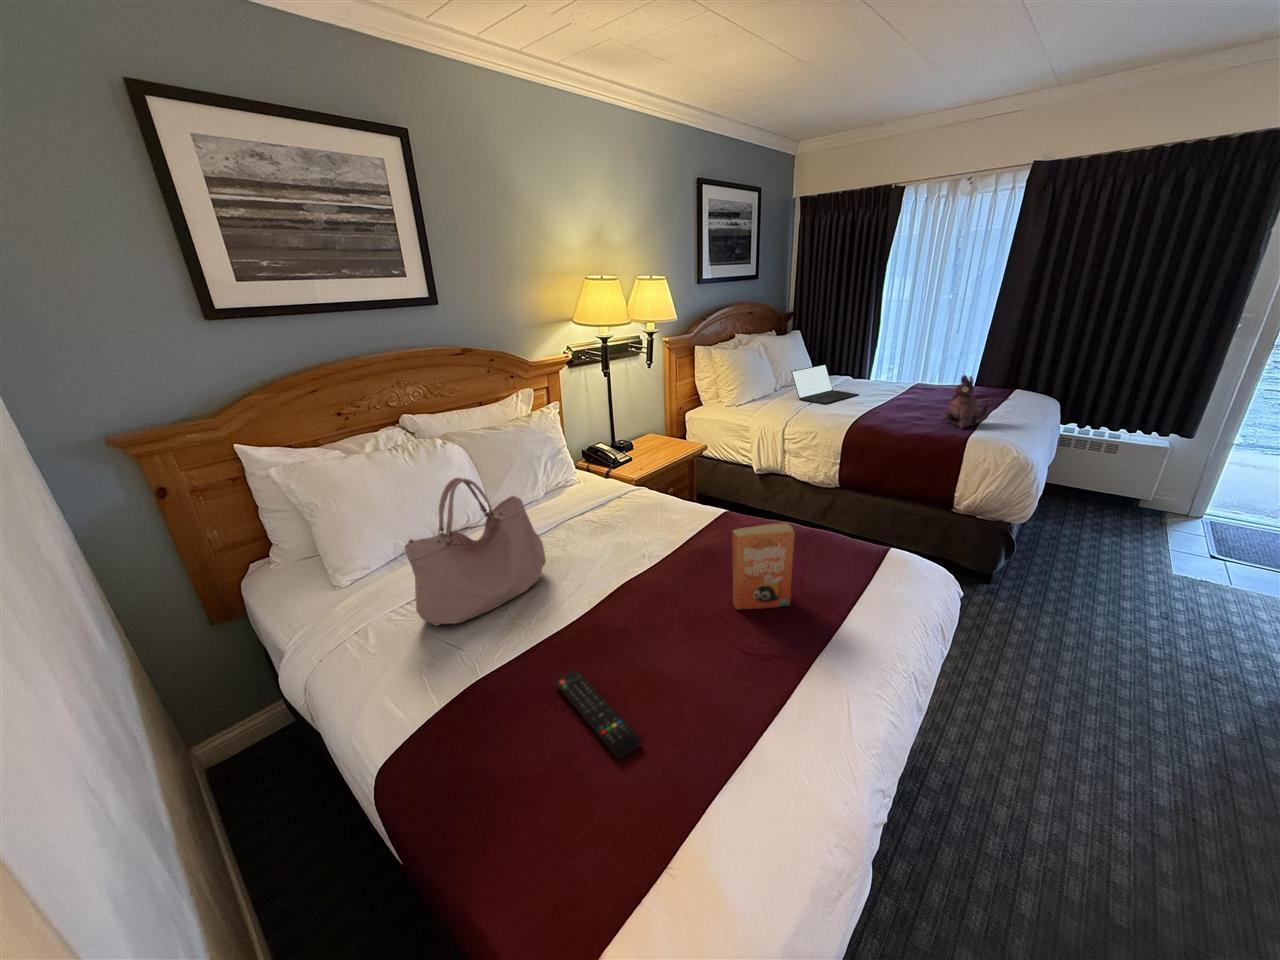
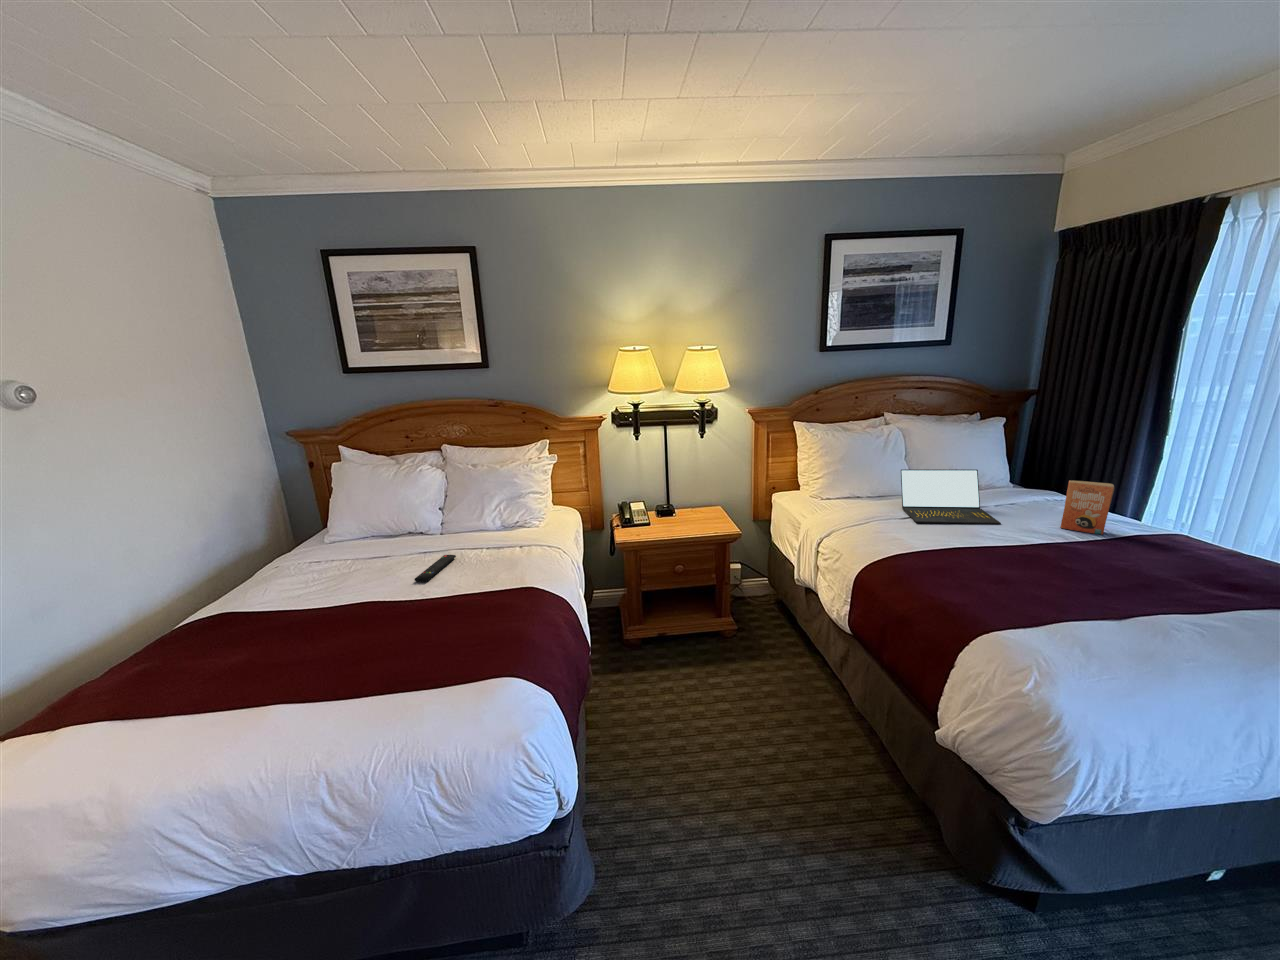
plush toy: present [942,375,989,428] -> none [993,533,1074,620]
handbag: present [405,478,546,626] -> none [278,494,377,586]
paperback book: present [732,523,795,610] -> present [1061,480,1114,535]
remote control: present [556,671,642,758] -> present [414,555,456,582]

